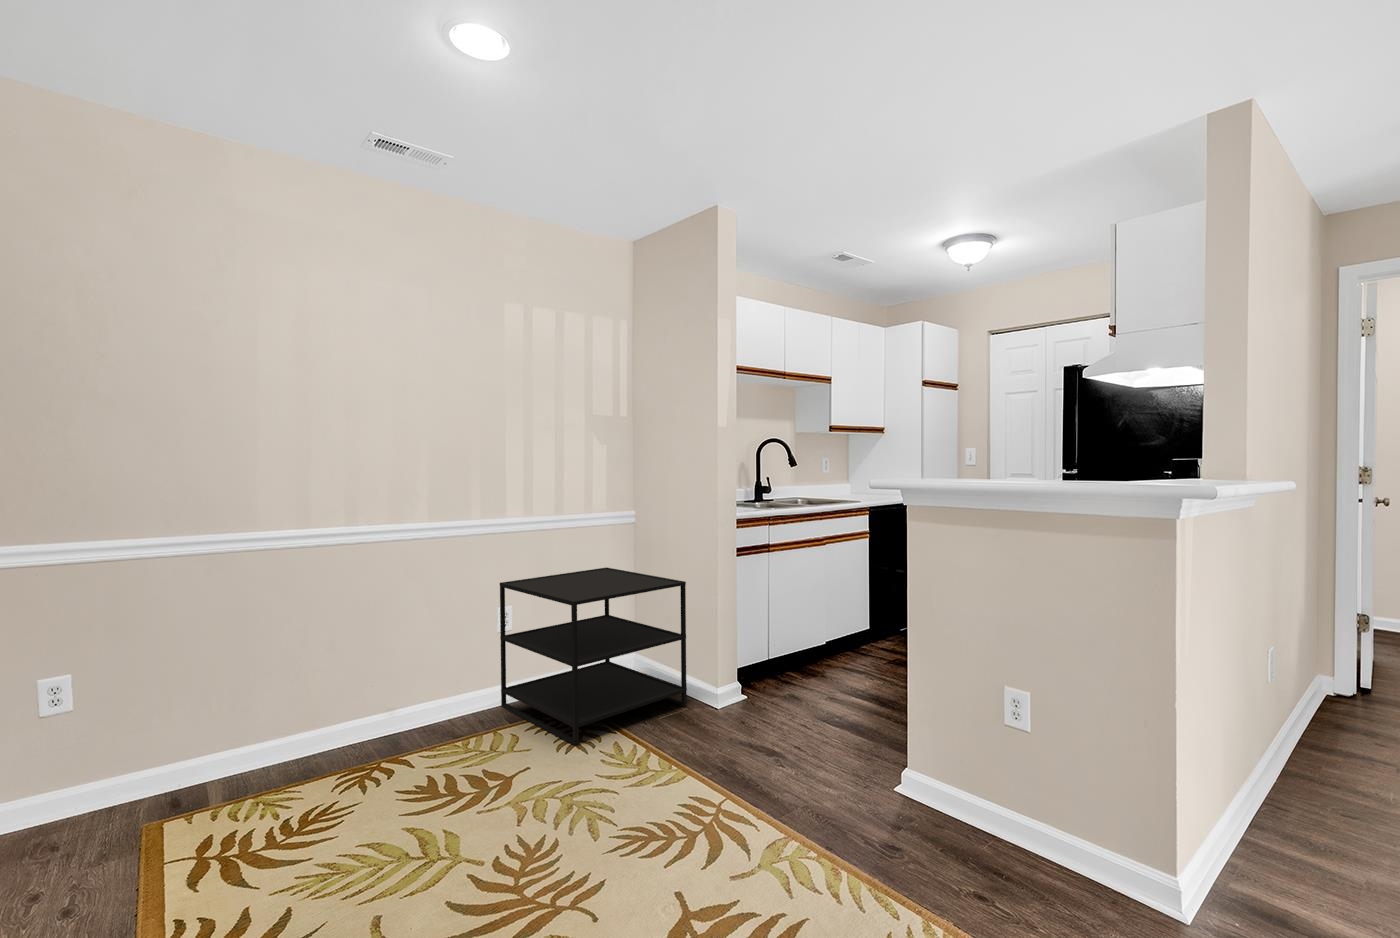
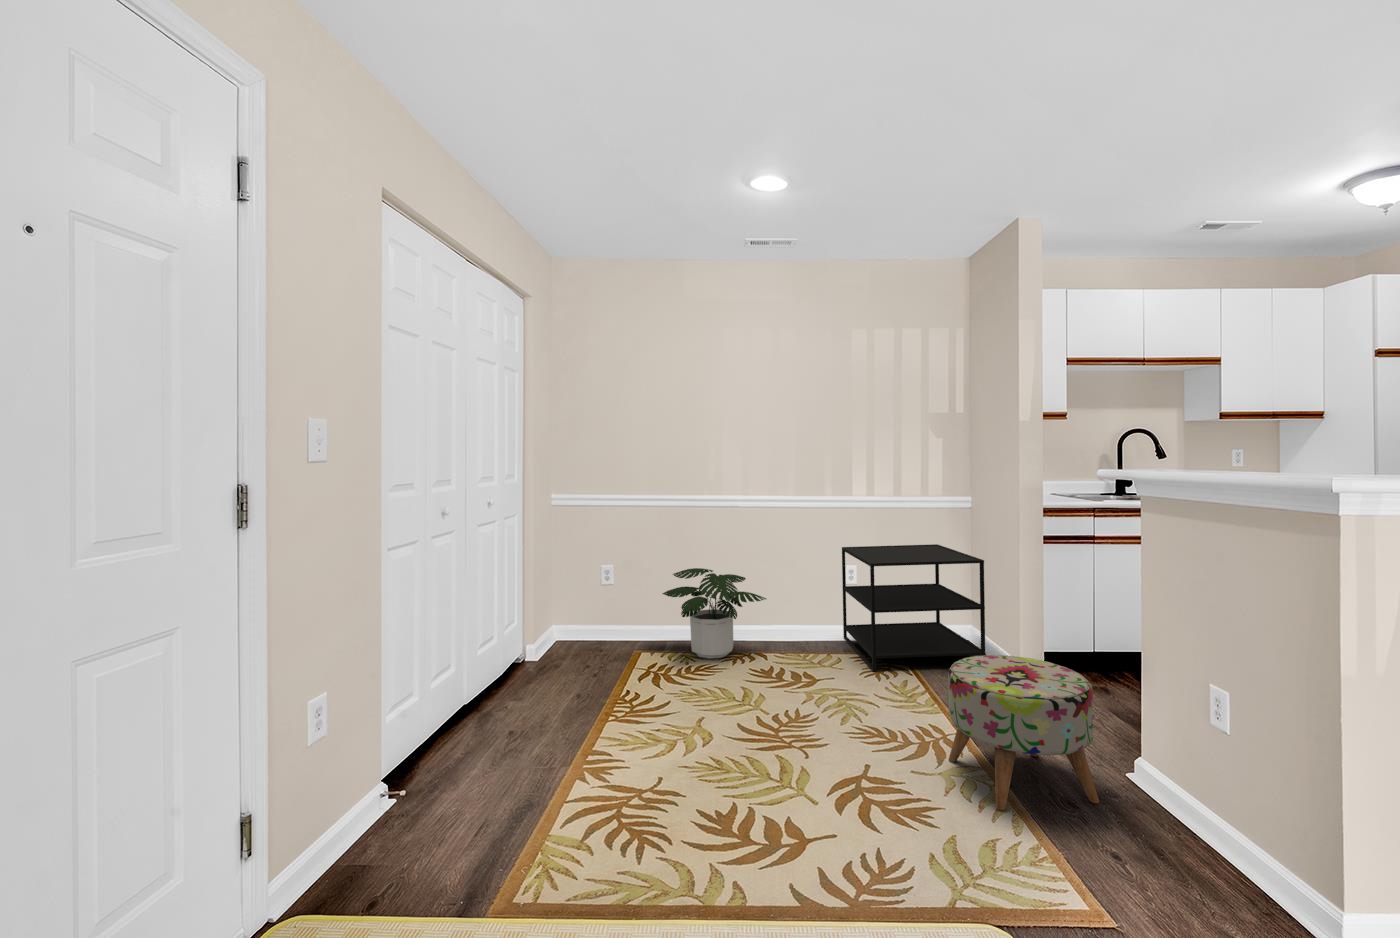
potted plant: none [207,644,412,796] -> present [663,568,766,659]
ottoman: none [754,691,915,891] -> present [948,655,1099,810]

